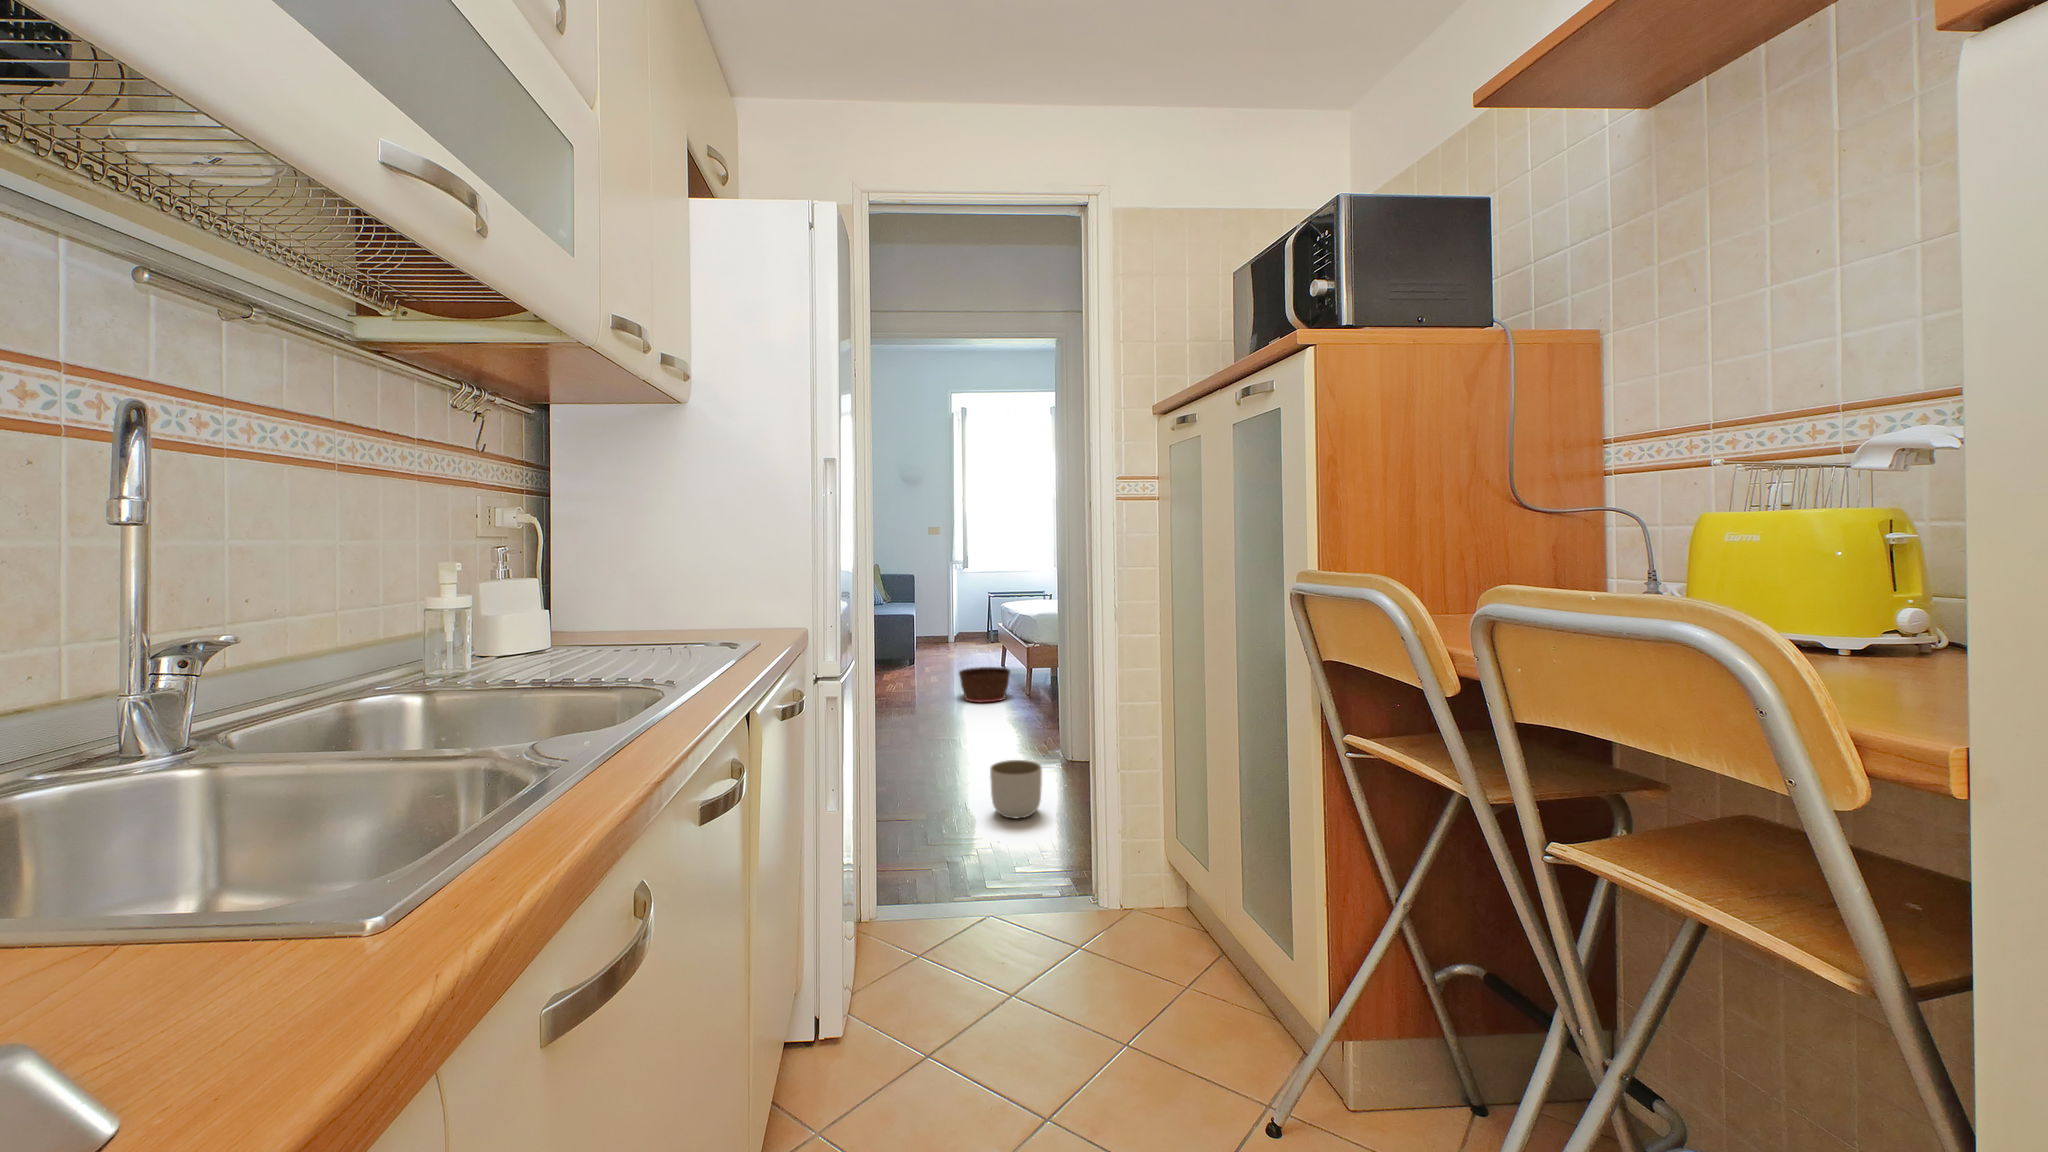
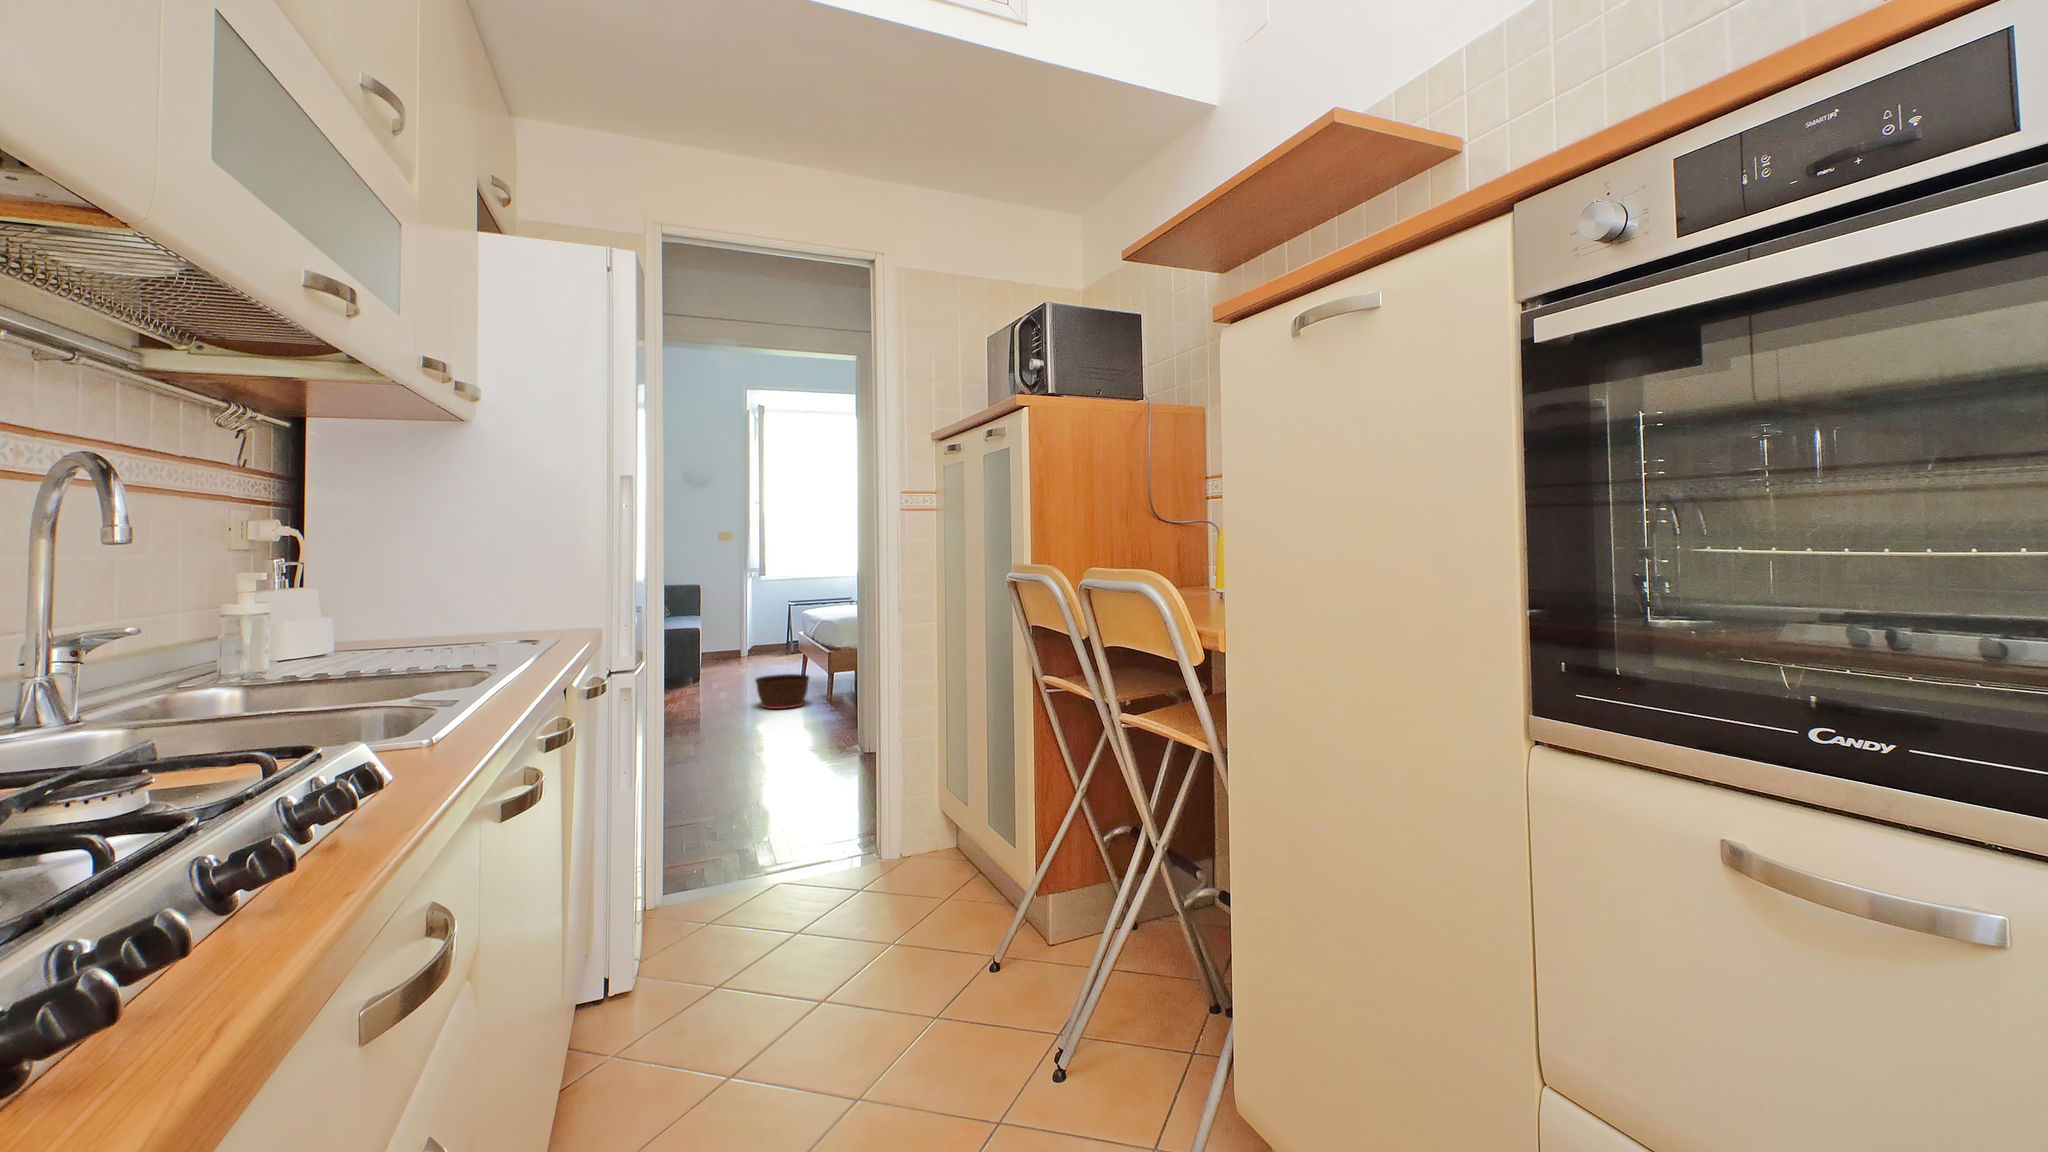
planter: present [990,760,1042,818] -> none [790,746,838,797]

